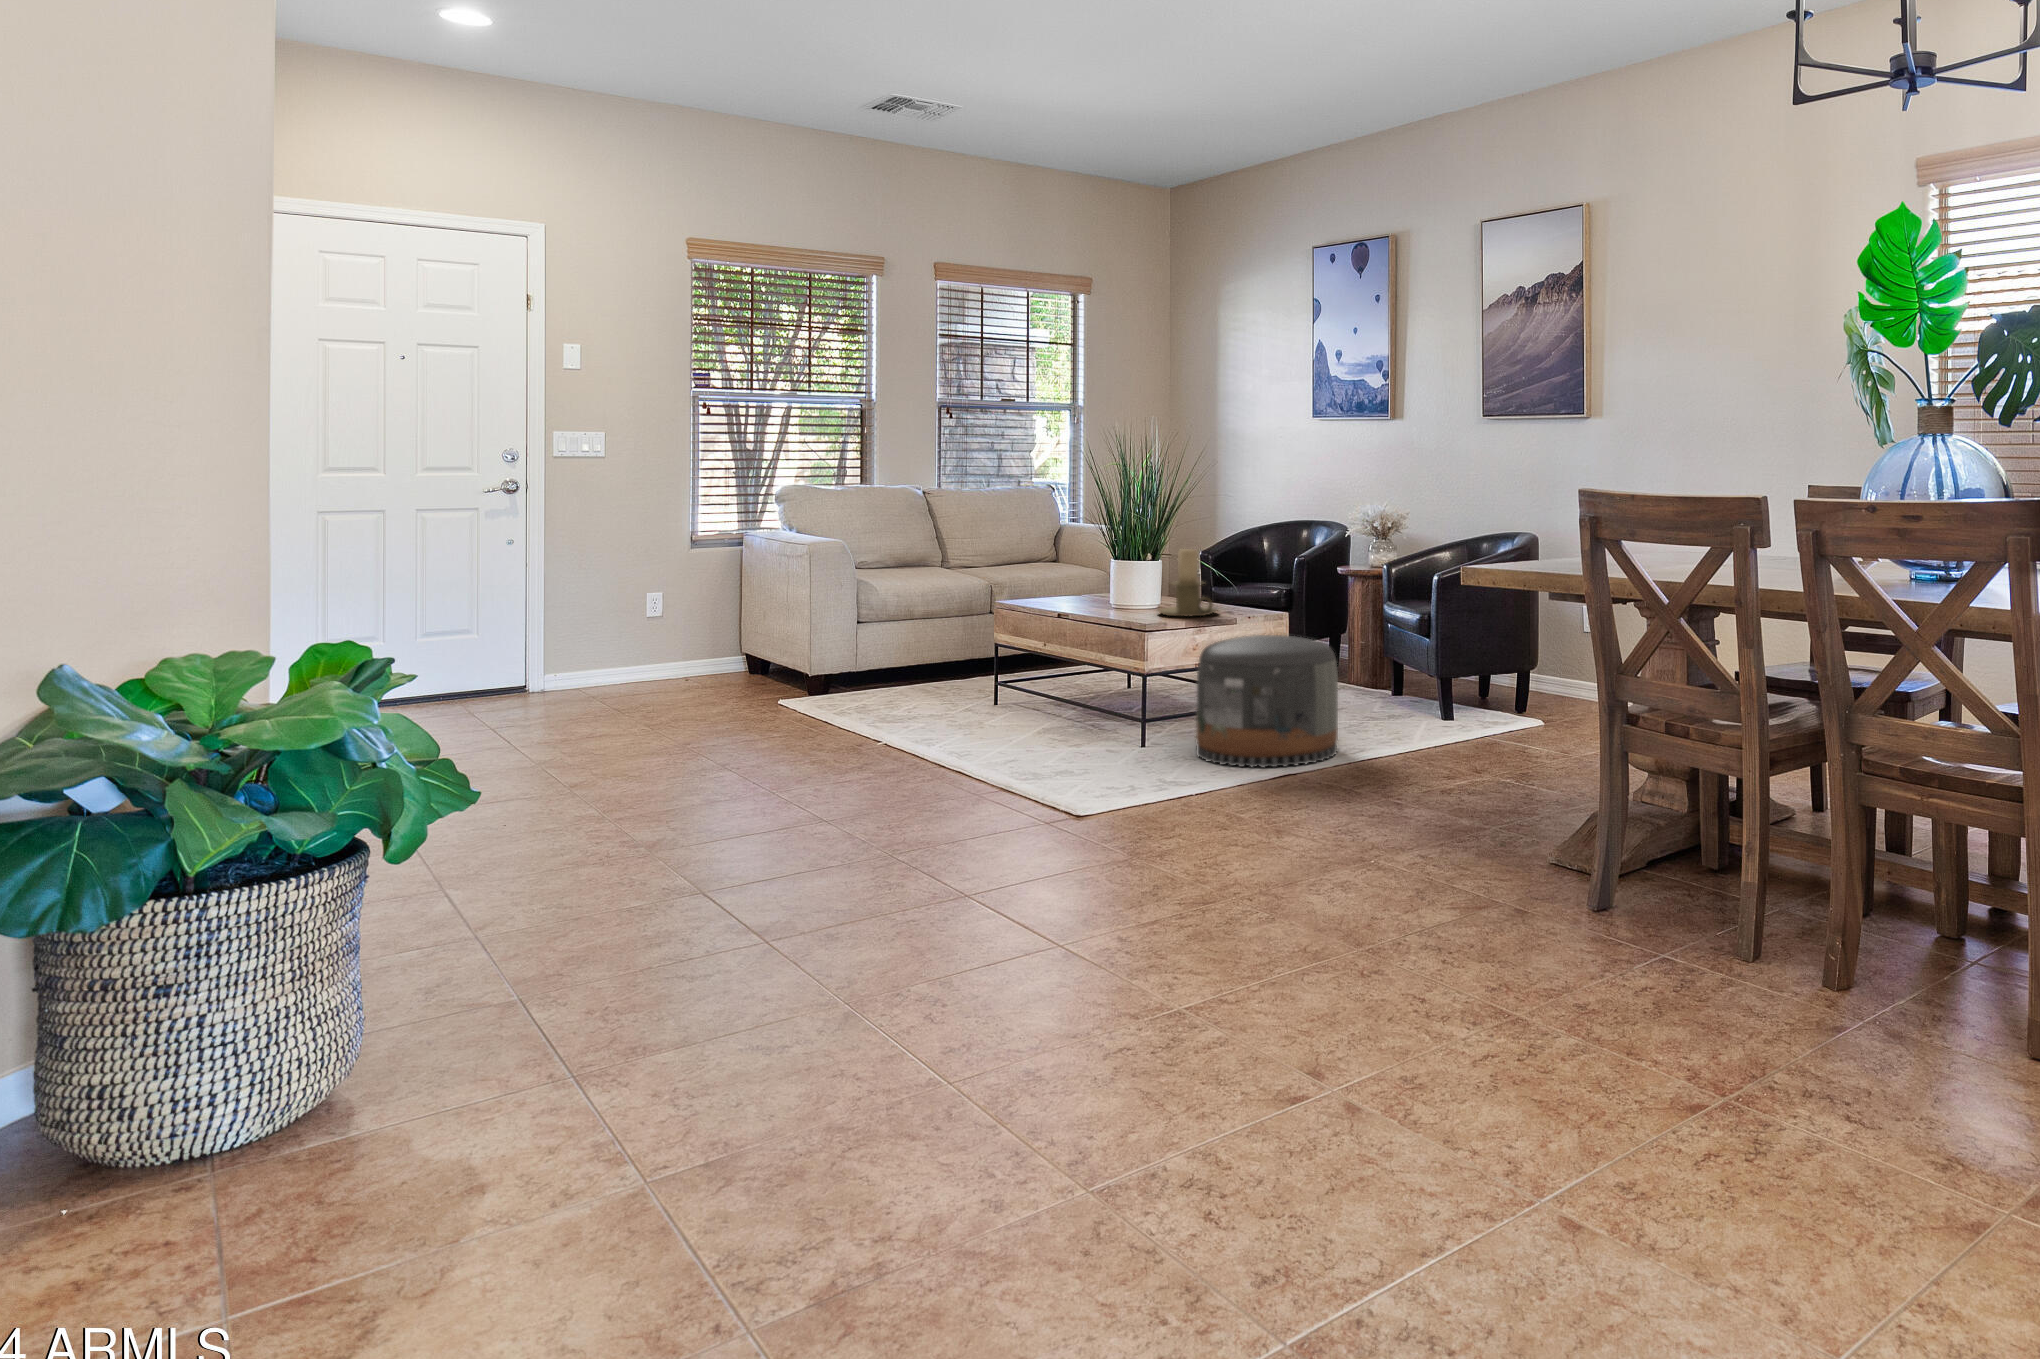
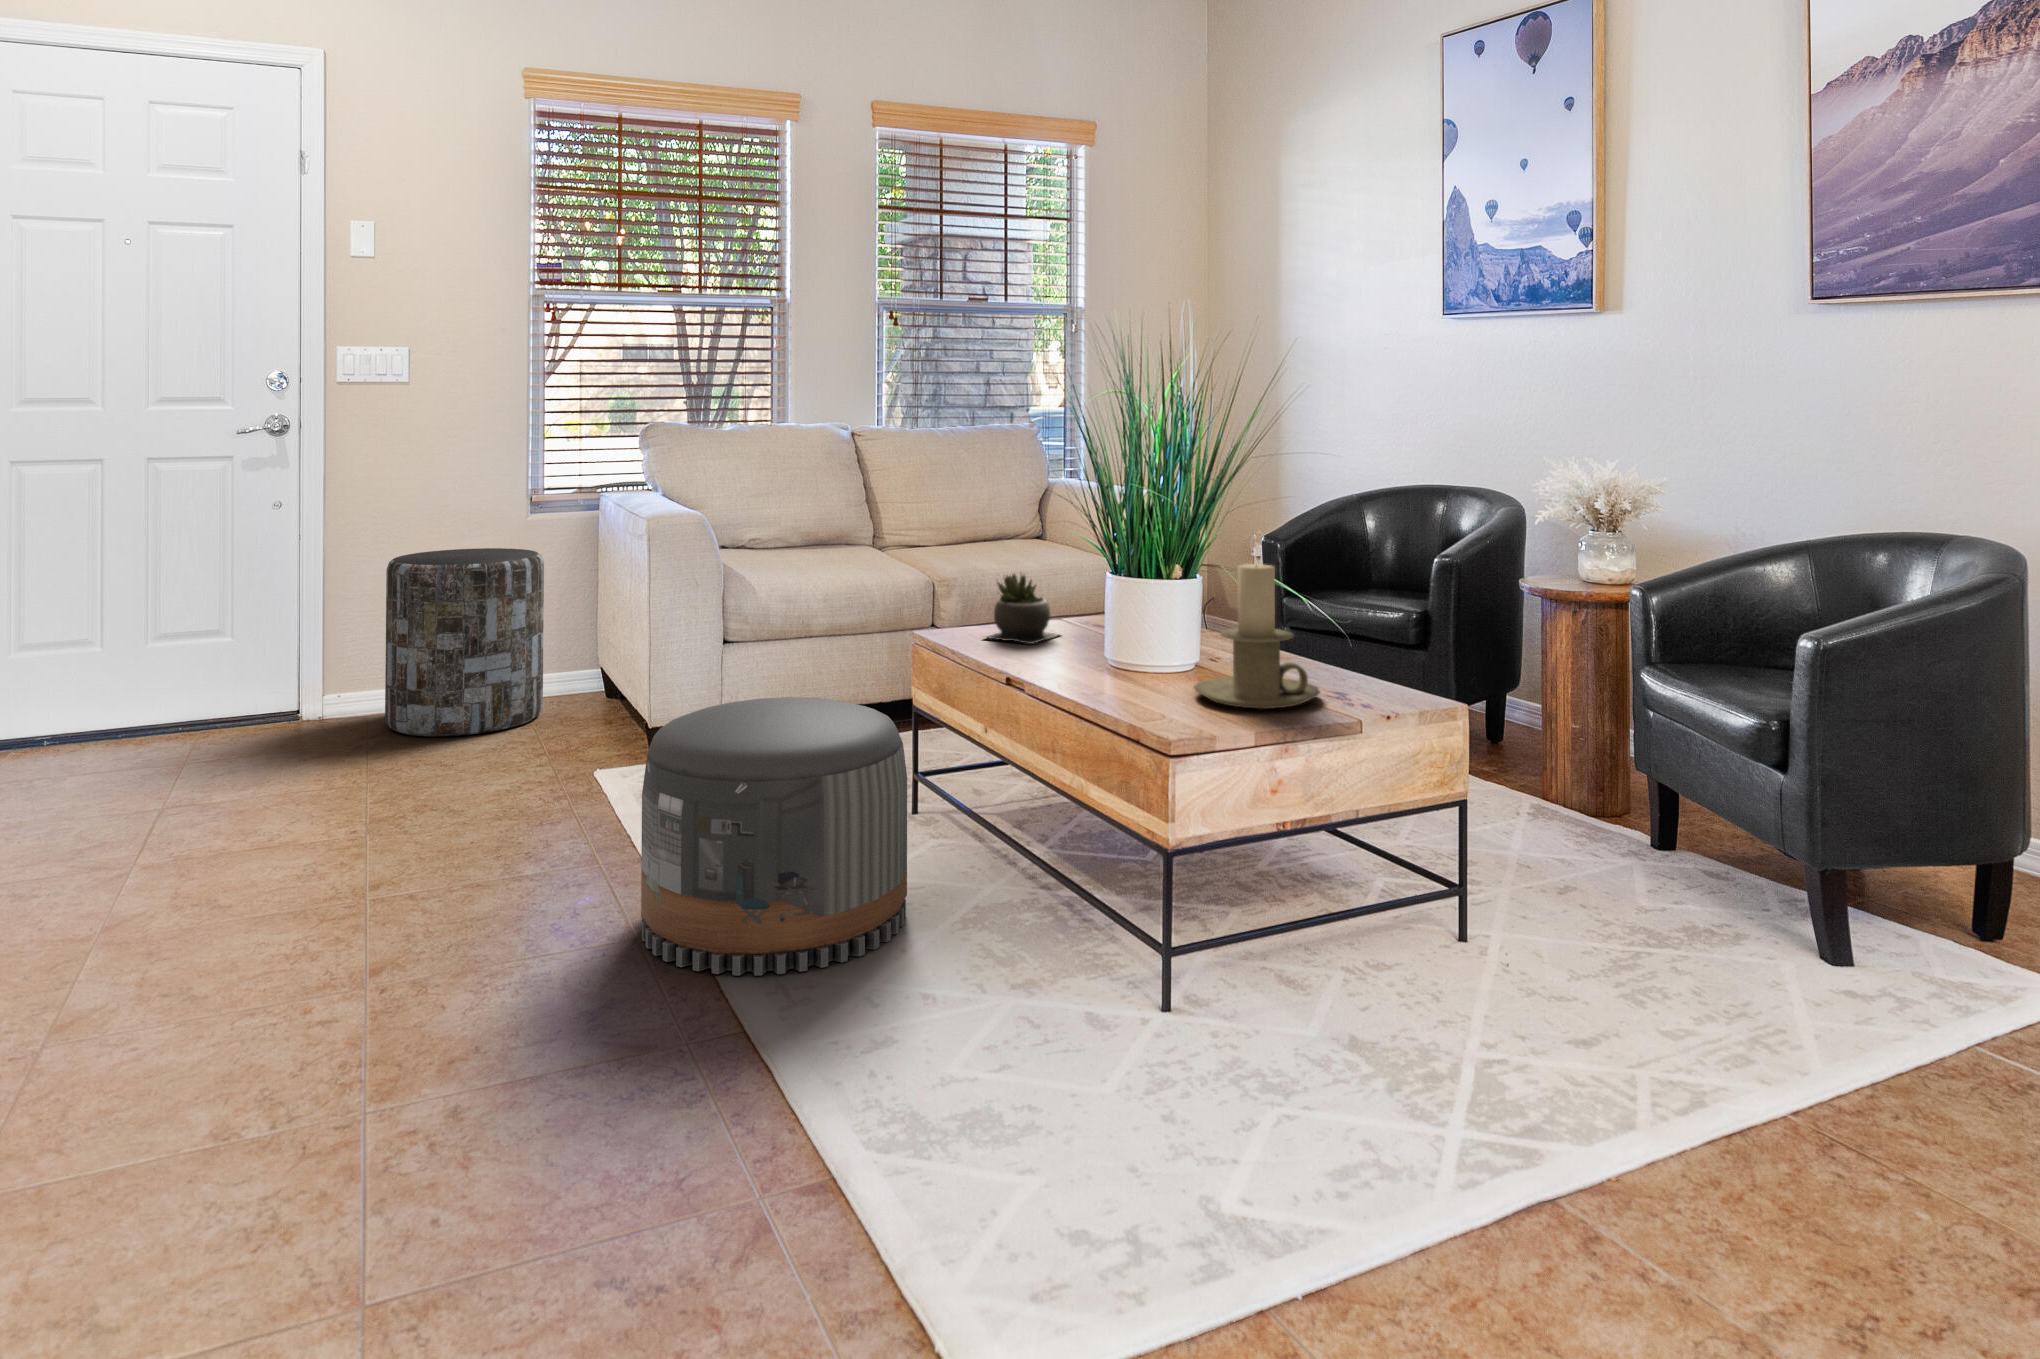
succulent plant: none [1037,564,1082,602] -> present [986,574,1058,644]
side table: none [601,571,713,692] -> present [385,548,544,736]
pouf: present [1196,635,1338,767] -> present [641,697,907,975]

